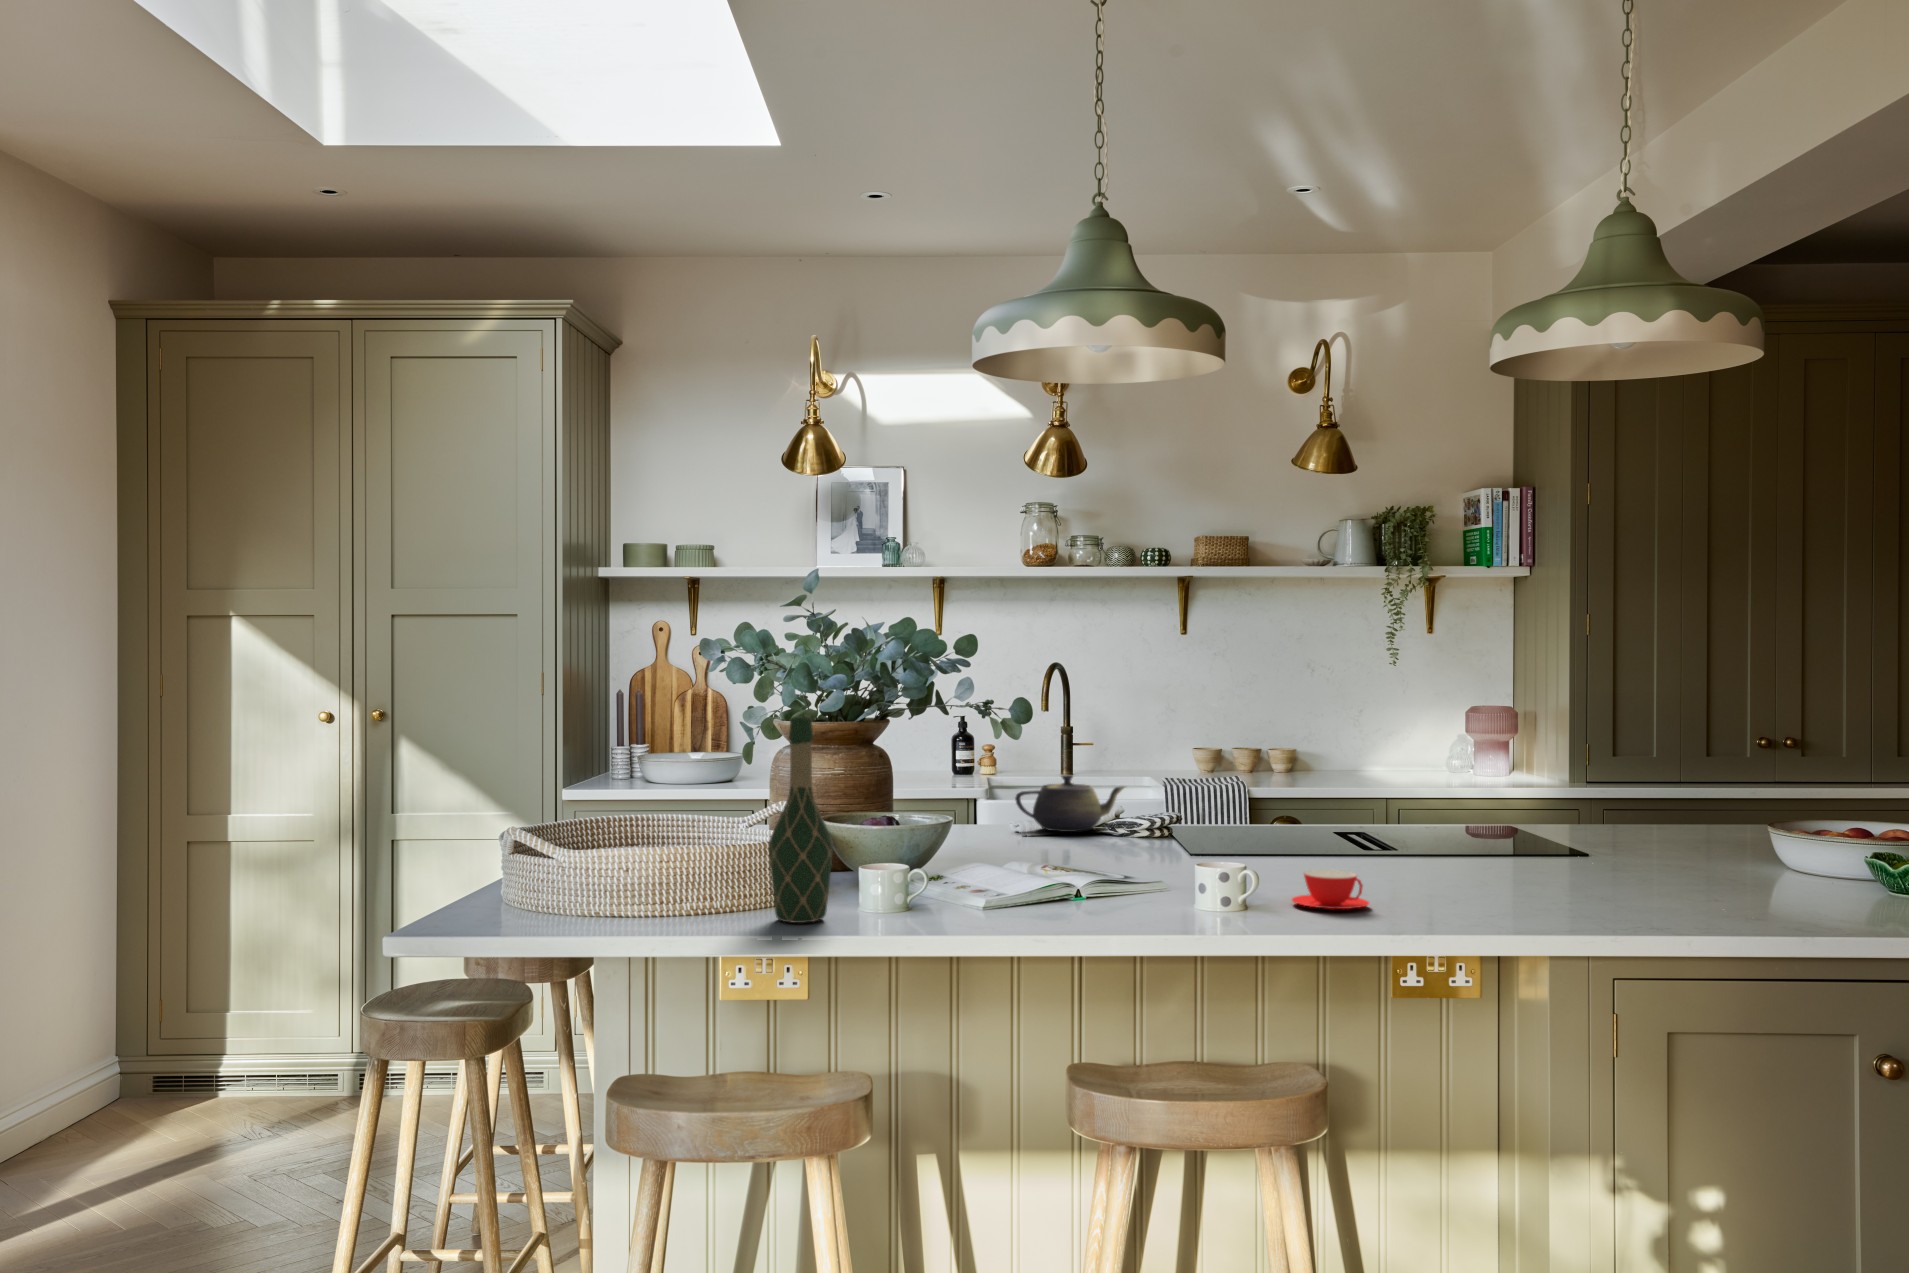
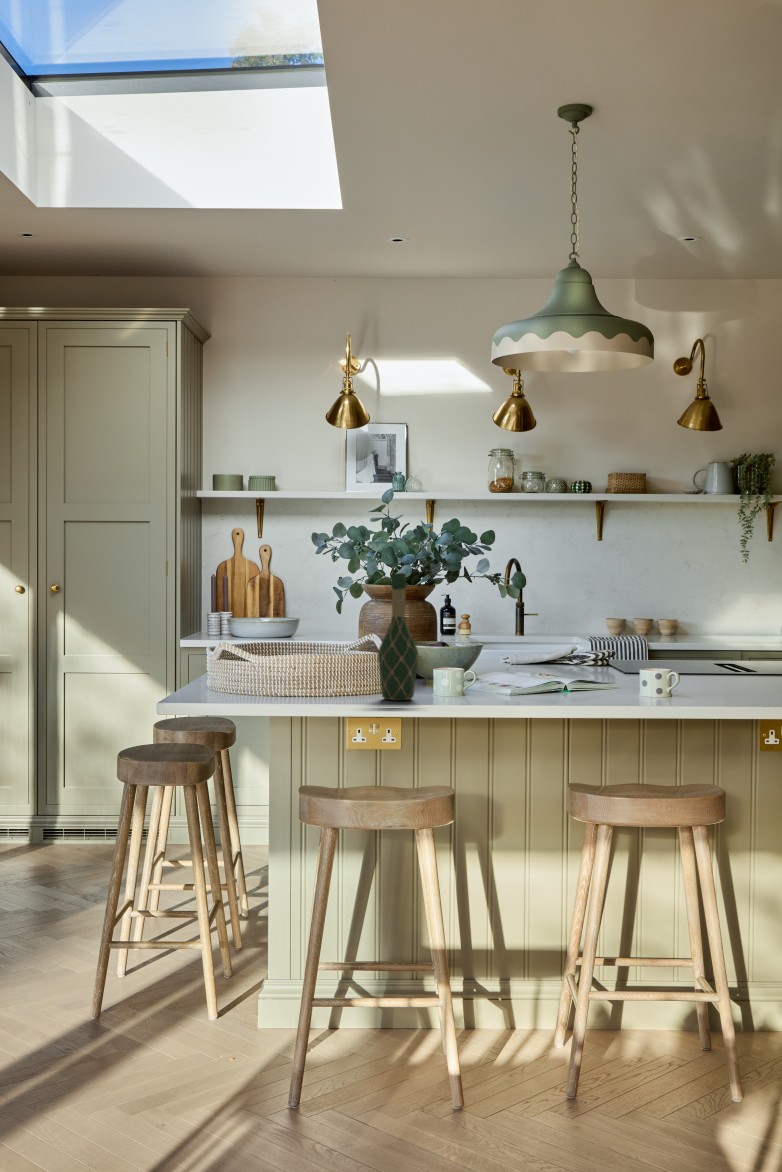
teapot: present [1015,775,1125,832] -> none [504,625,578,662]
teacup: present [1292,870,1369,909] -> none [700,675,750,697]

